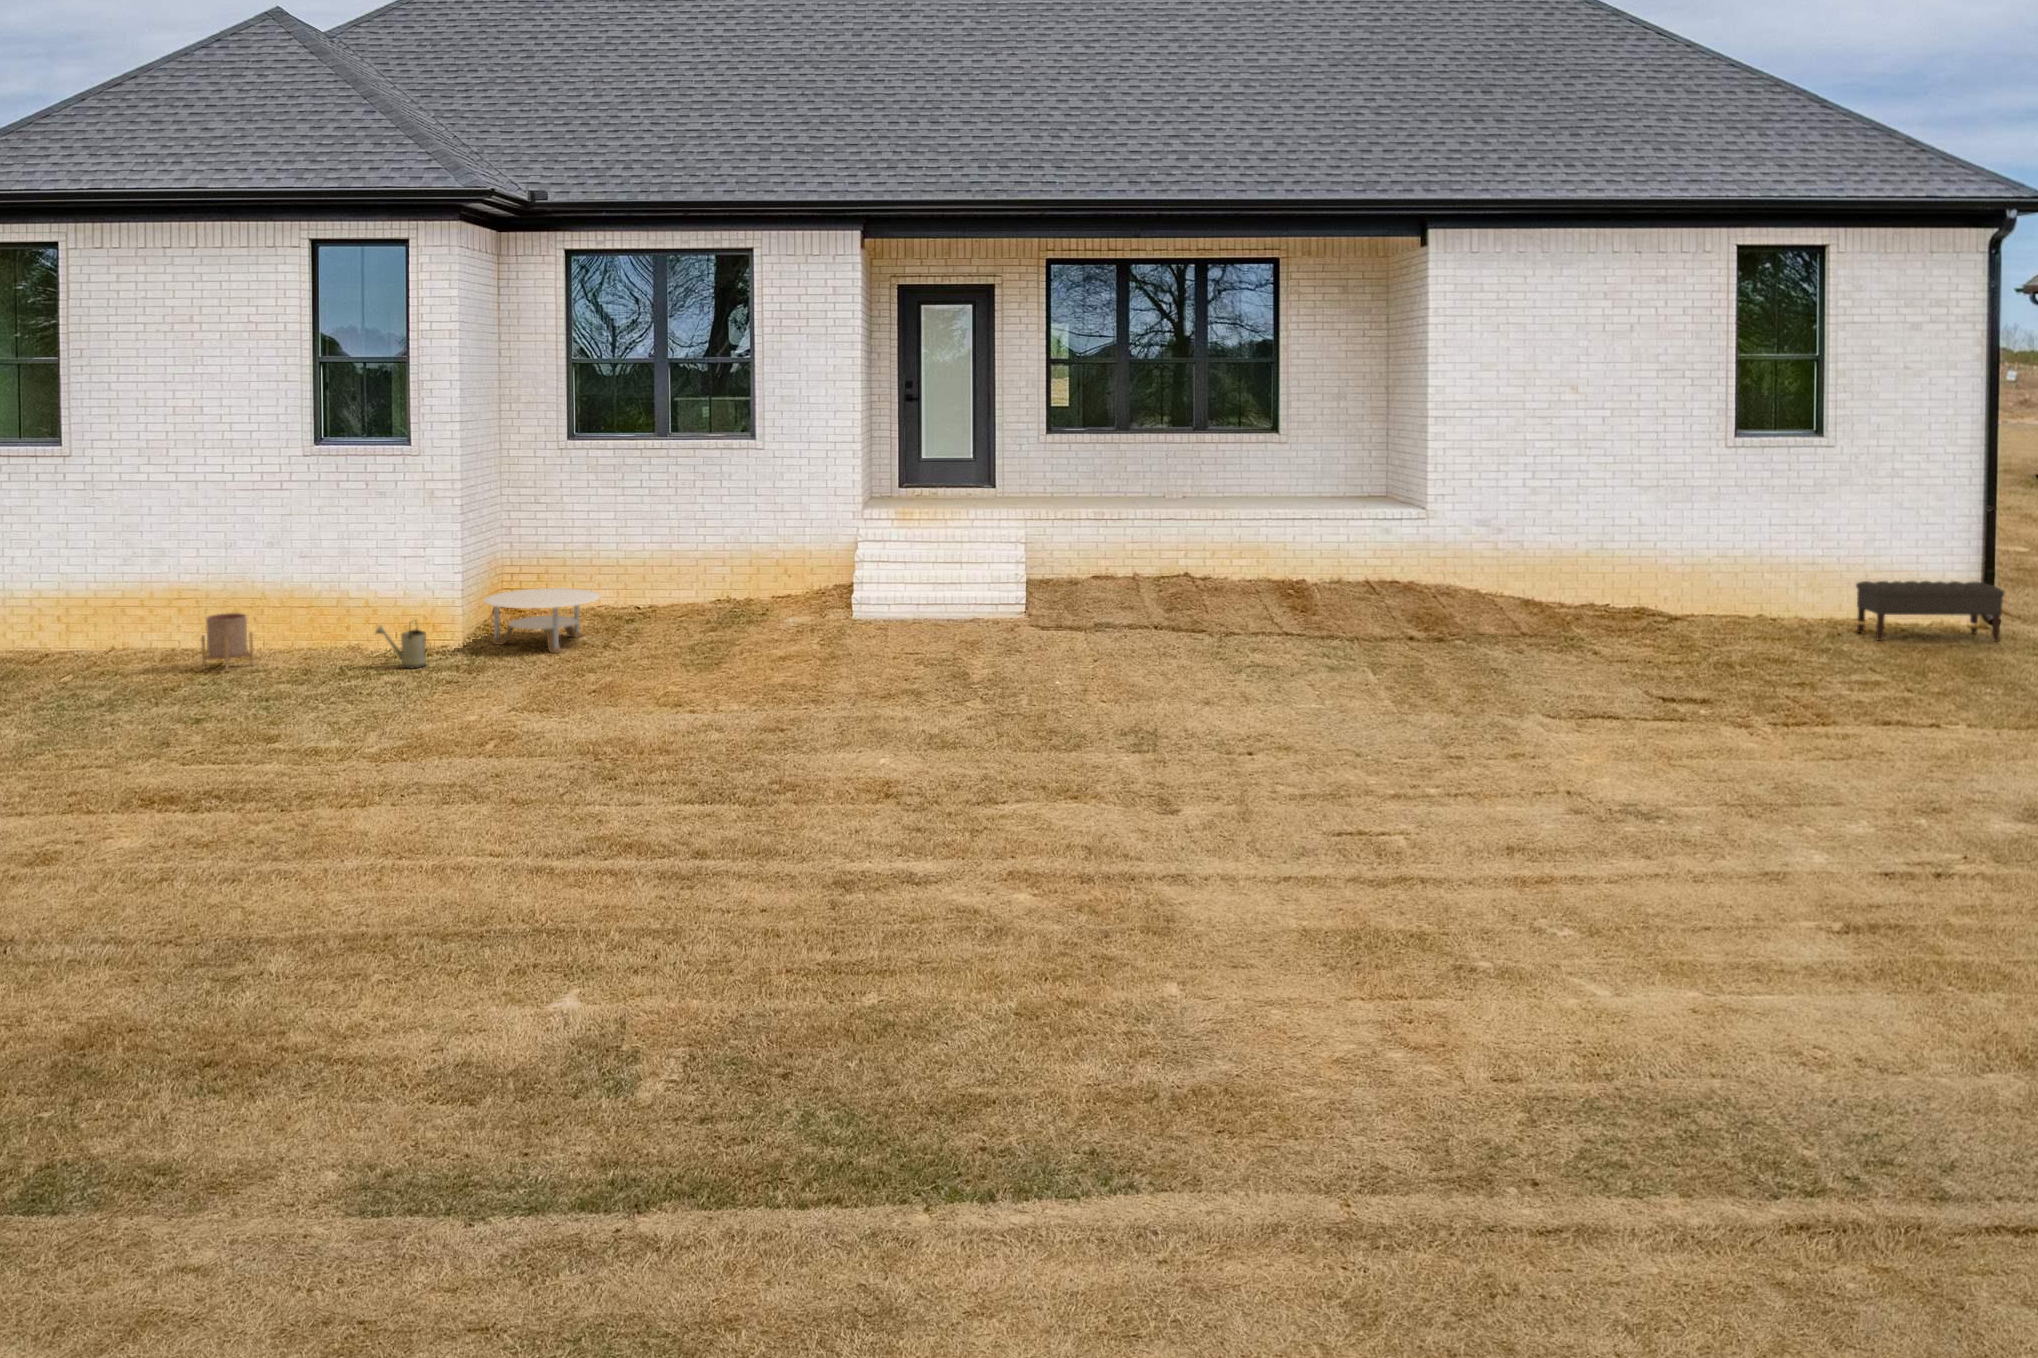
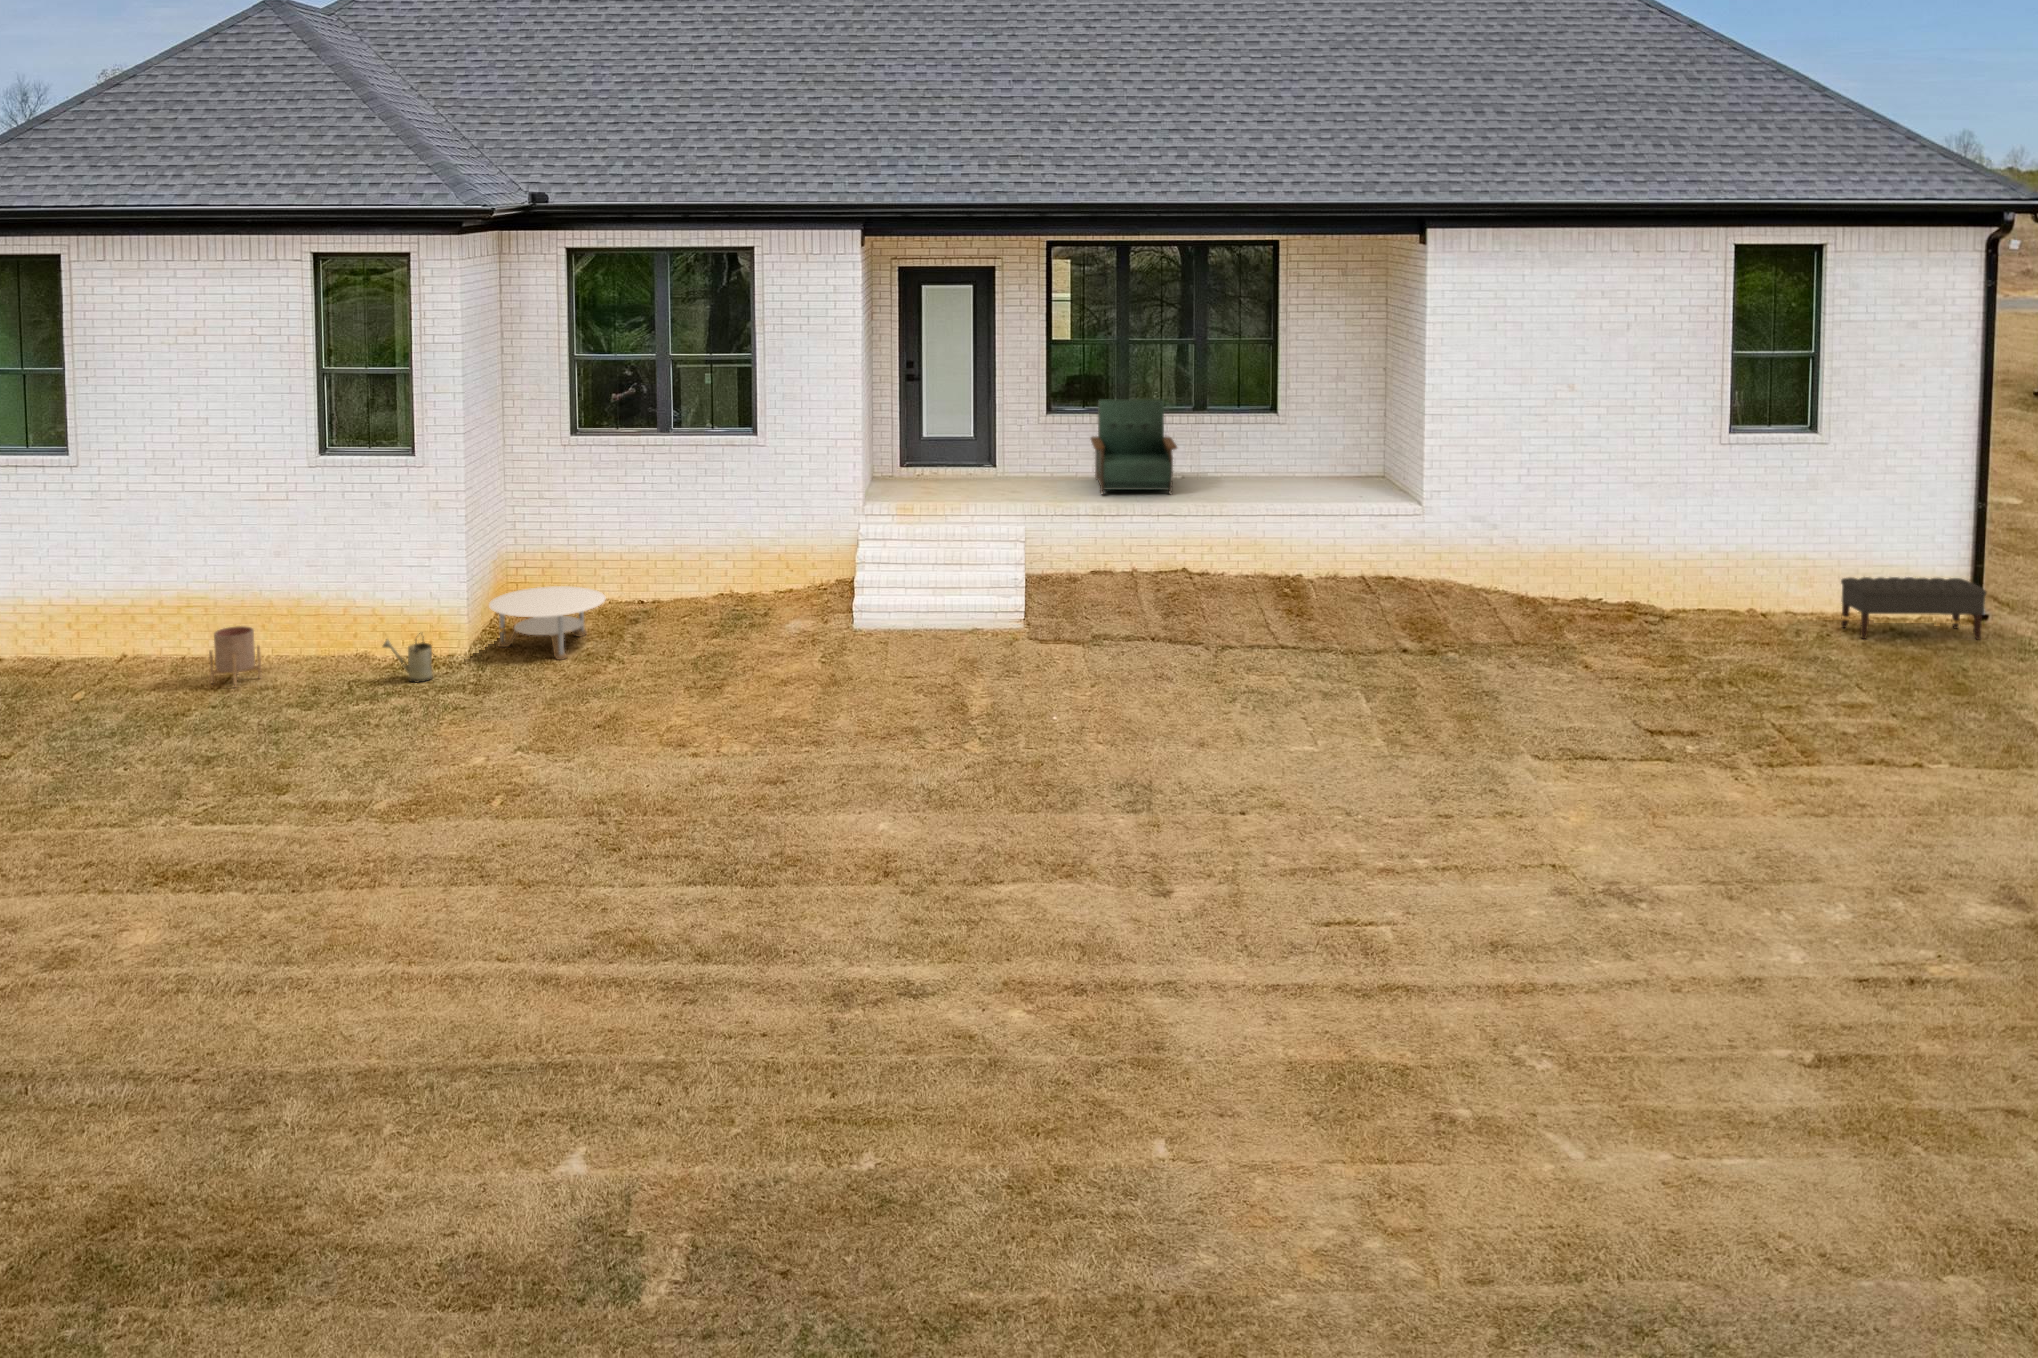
armchair: none [1093,415,1181,506] -> present [1091,399,1177,494]

